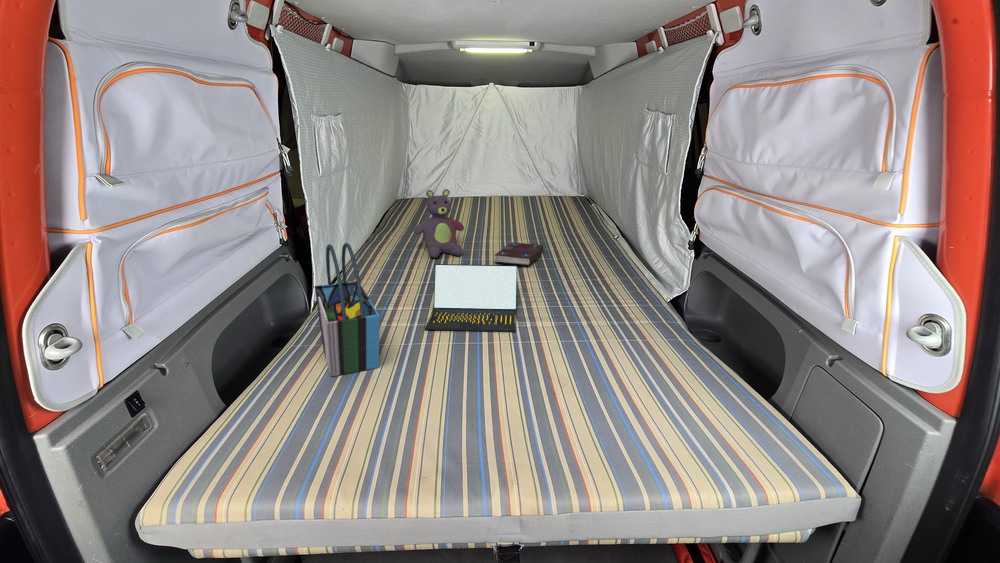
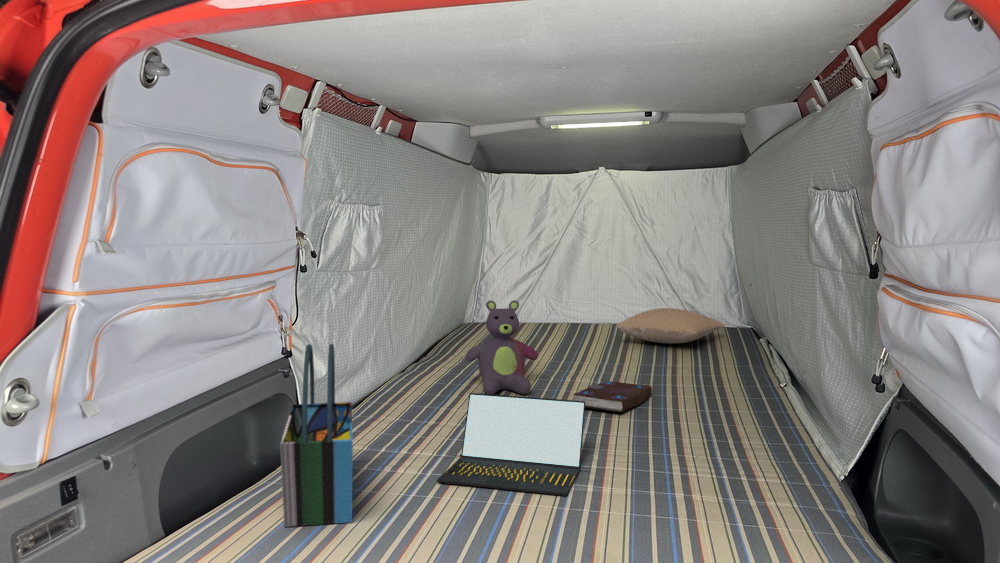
pillow: none [507,186,576,210] -> present [617,308,725,344]

